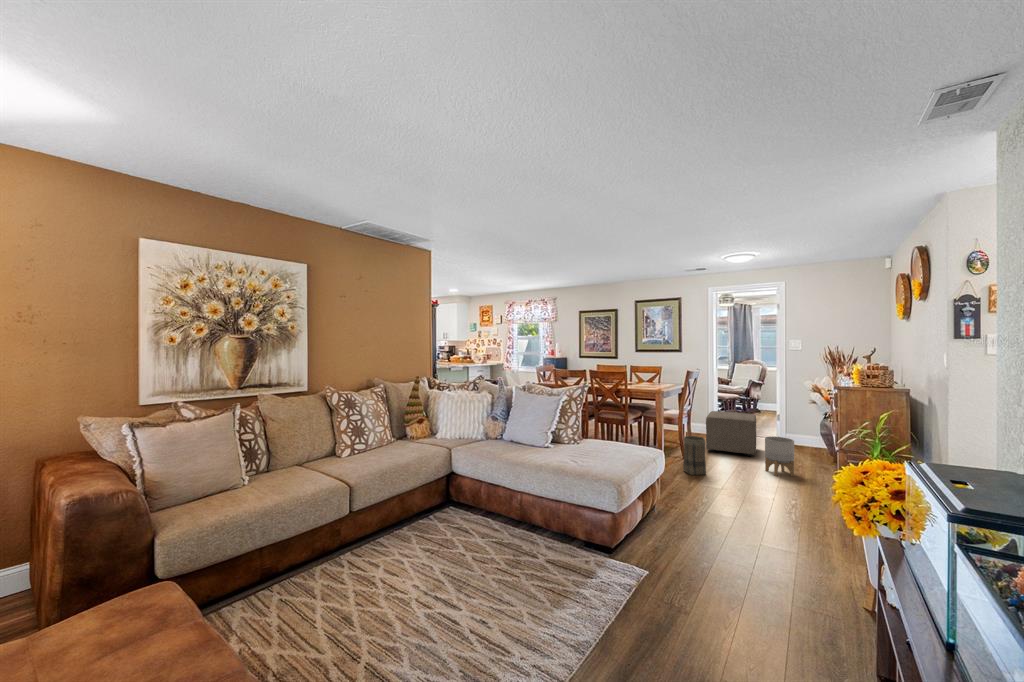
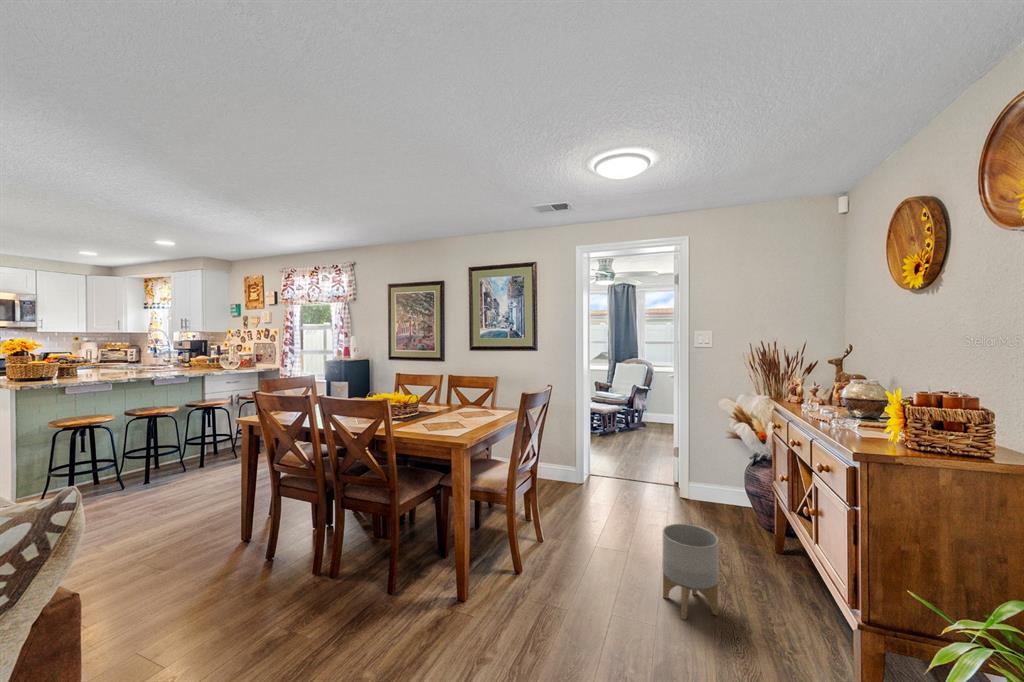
ottoman: present [706,411,756,456] -> none [561,453,644,544]
basket: present [683,436,706,475] -> none [496,542,543,646]

